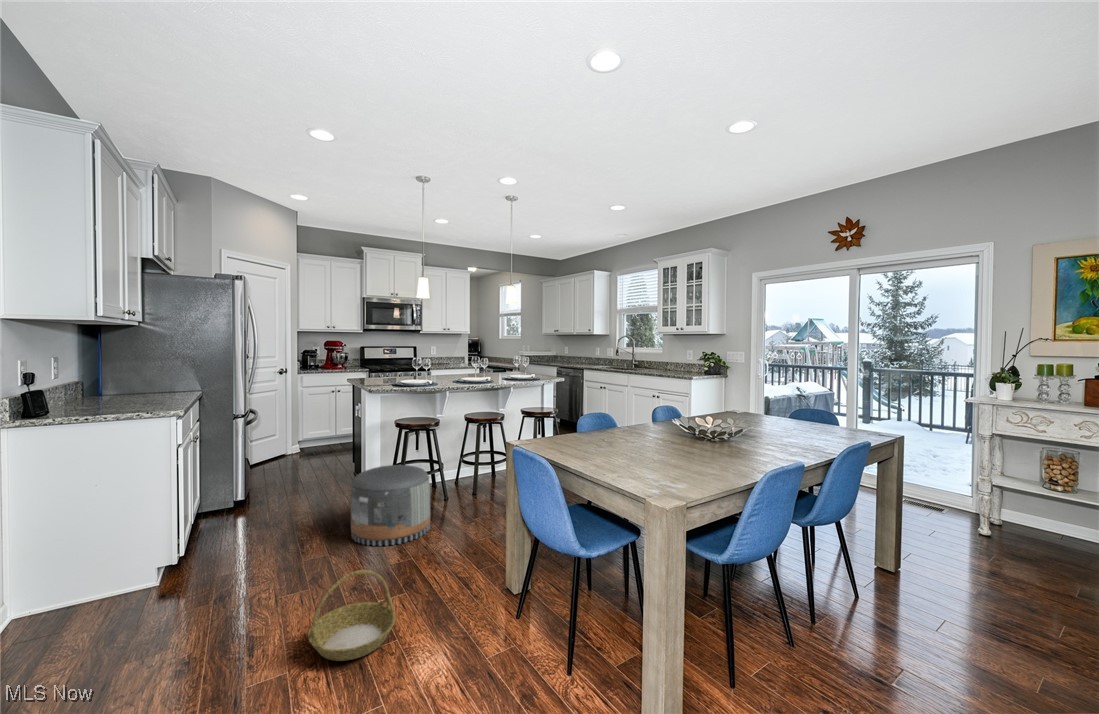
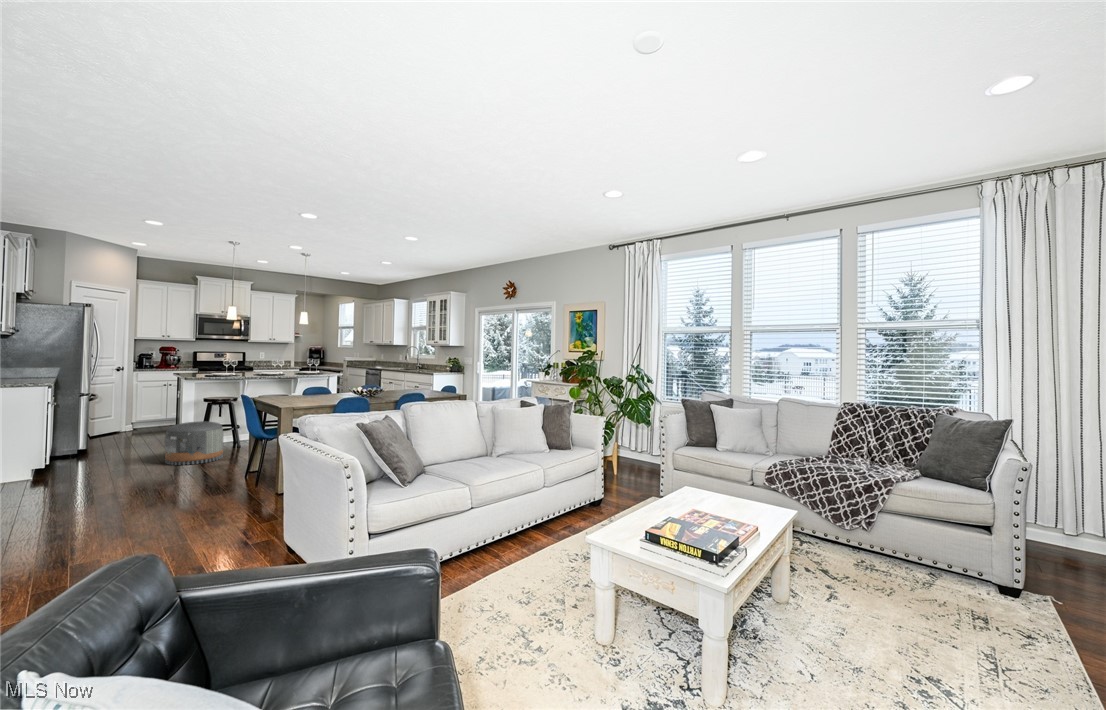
basket: present [308,570,396,661] -> none [128,456,181,495]

